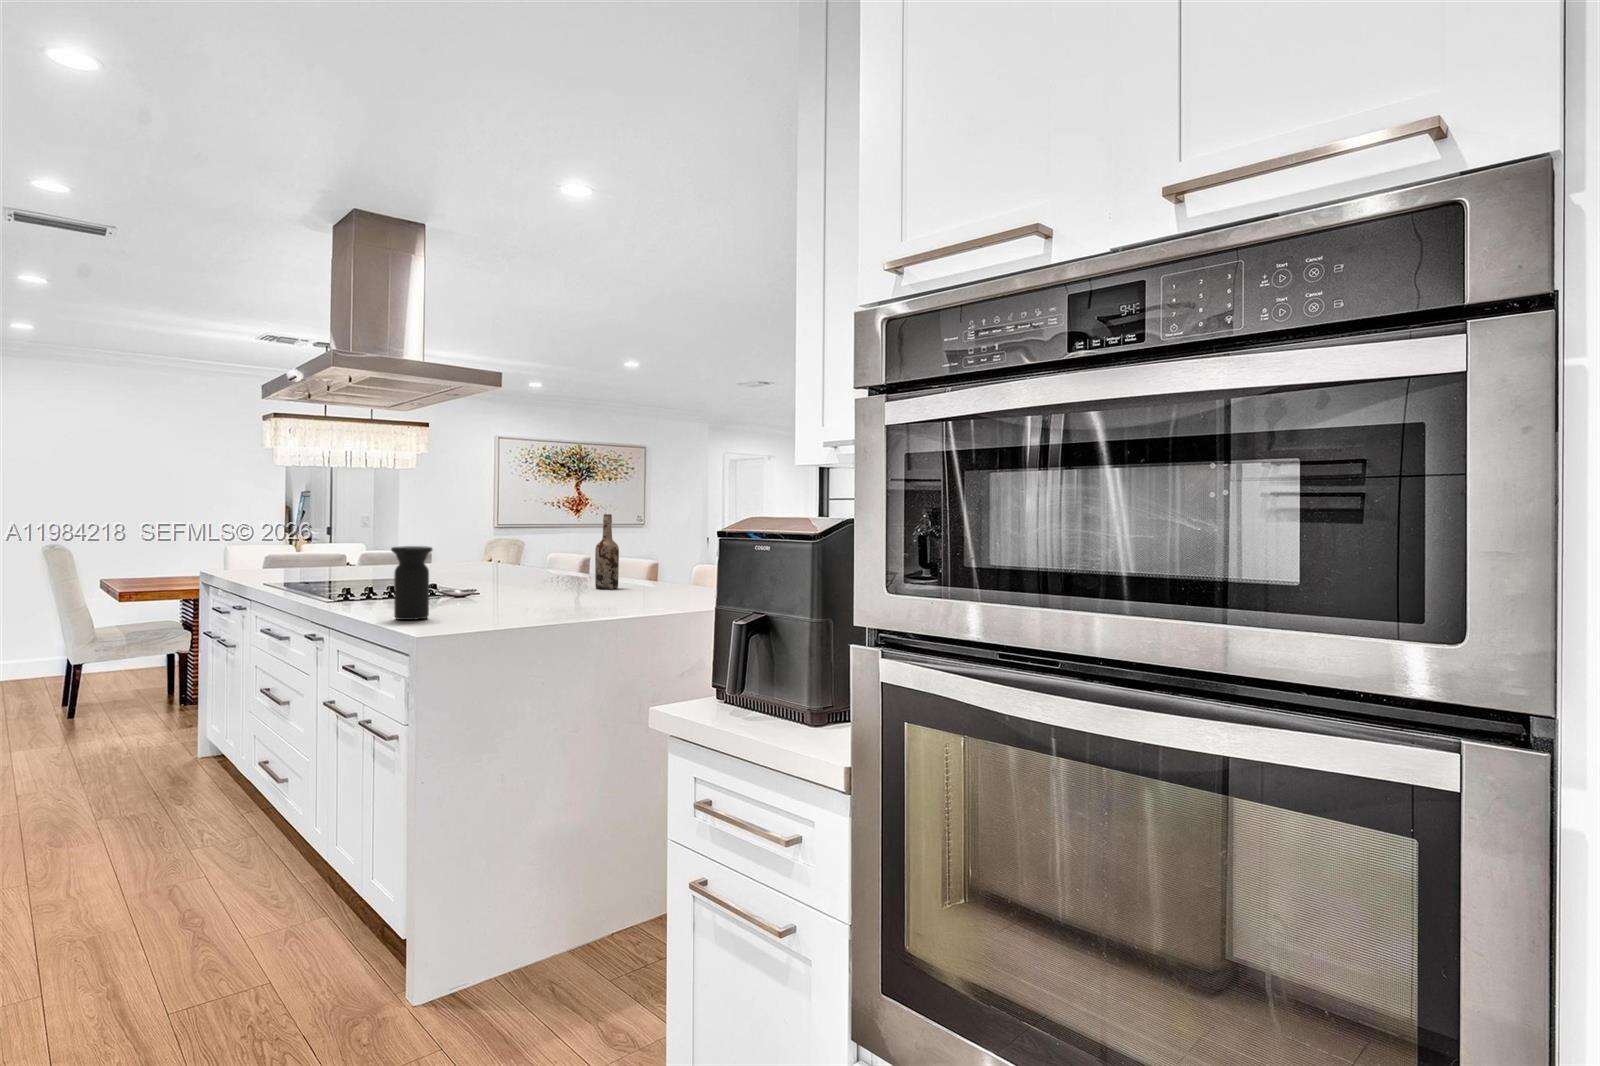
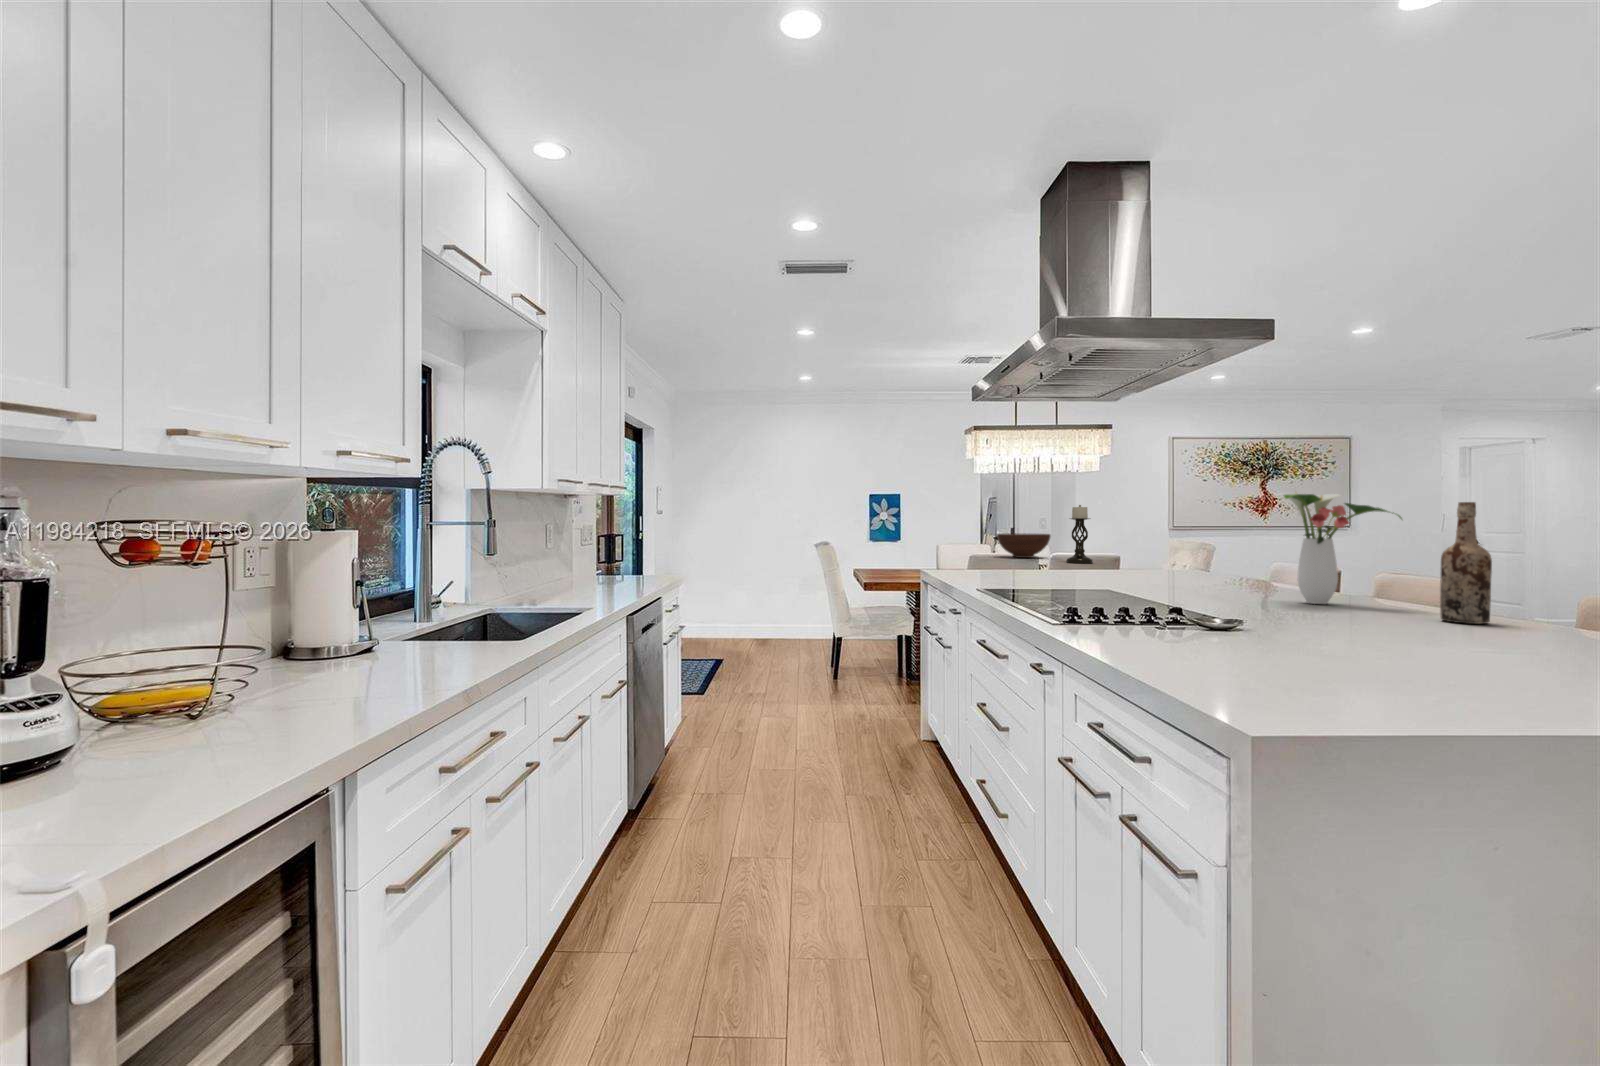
flower arrangement: none [514,503,586,583] -> present [1276,492,1402,604]
candle holder: none [375,504,402,561] -> present [1066,505,1093,563]
fruit bowl: none [299,532,361,558] -> present [997,534,1050,558]
vase: present [391,546,432,620] -> none [1170,551,1242,674]

